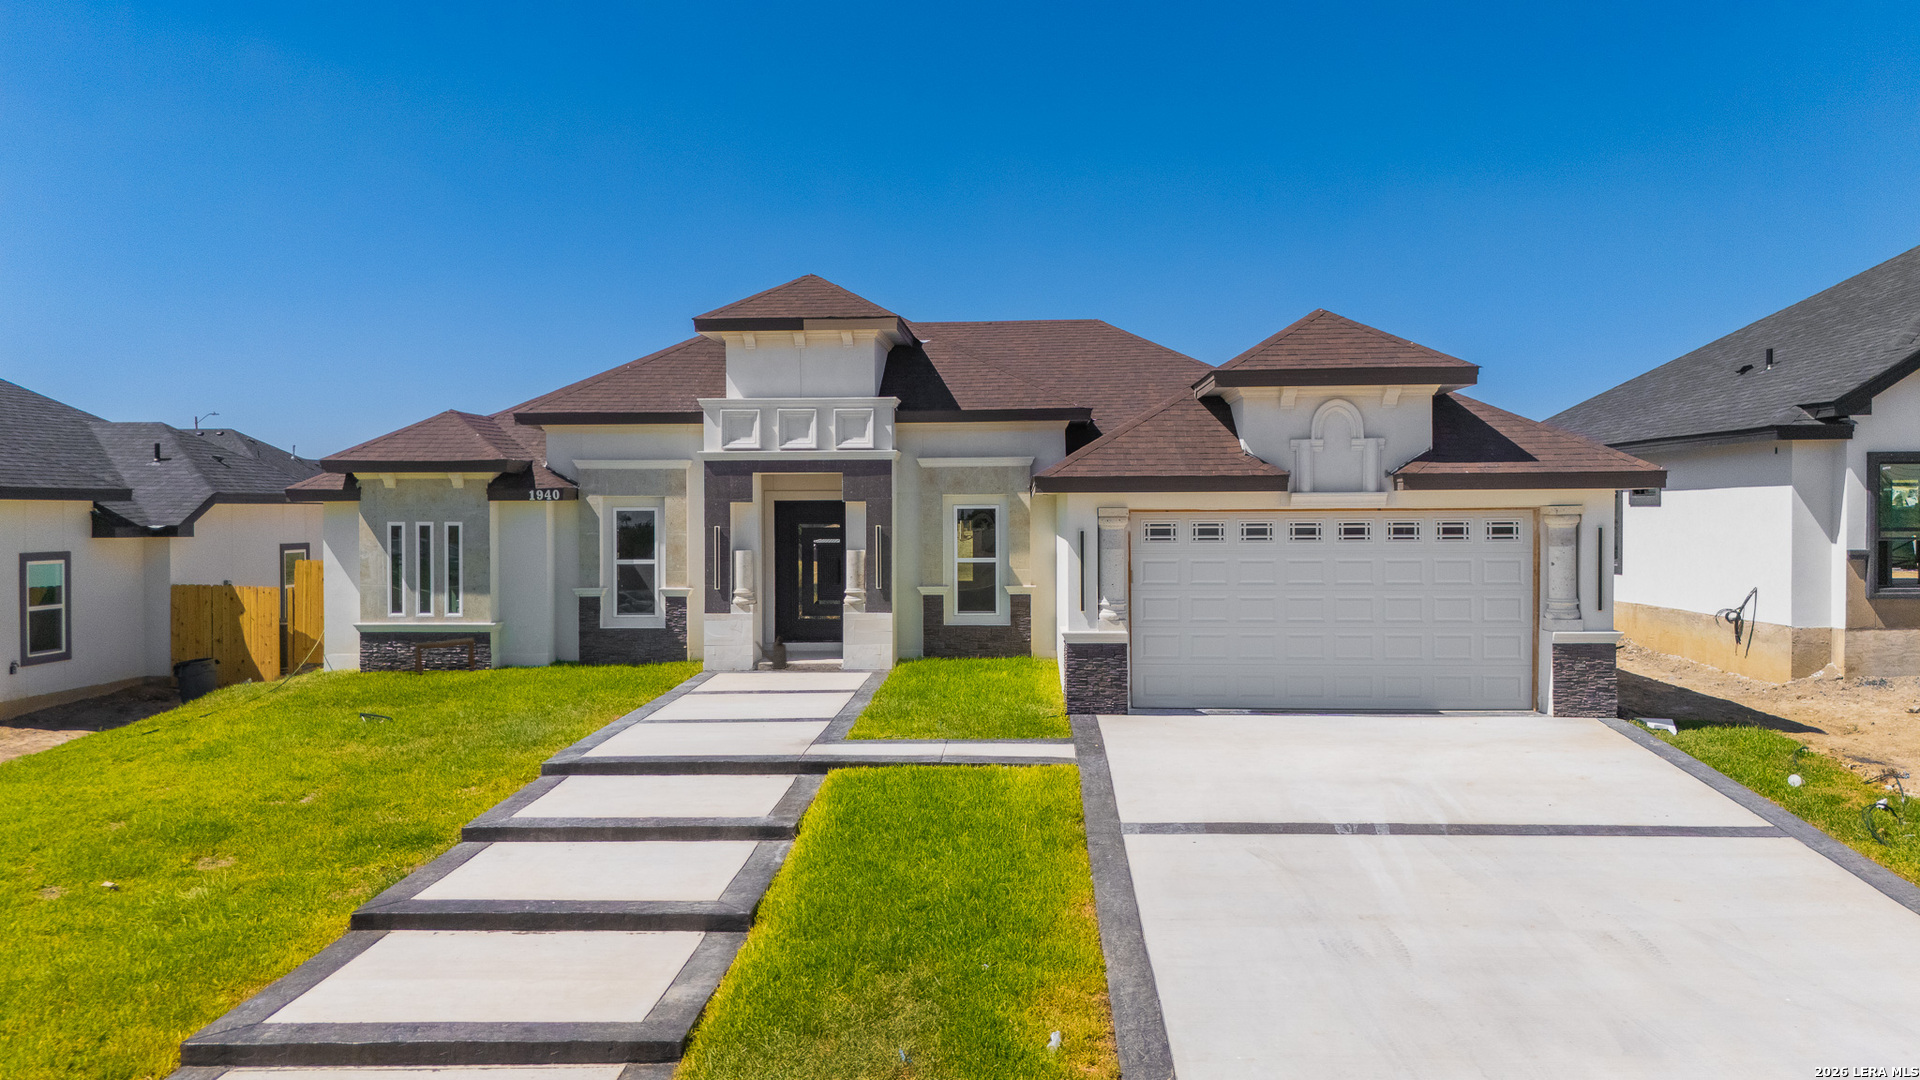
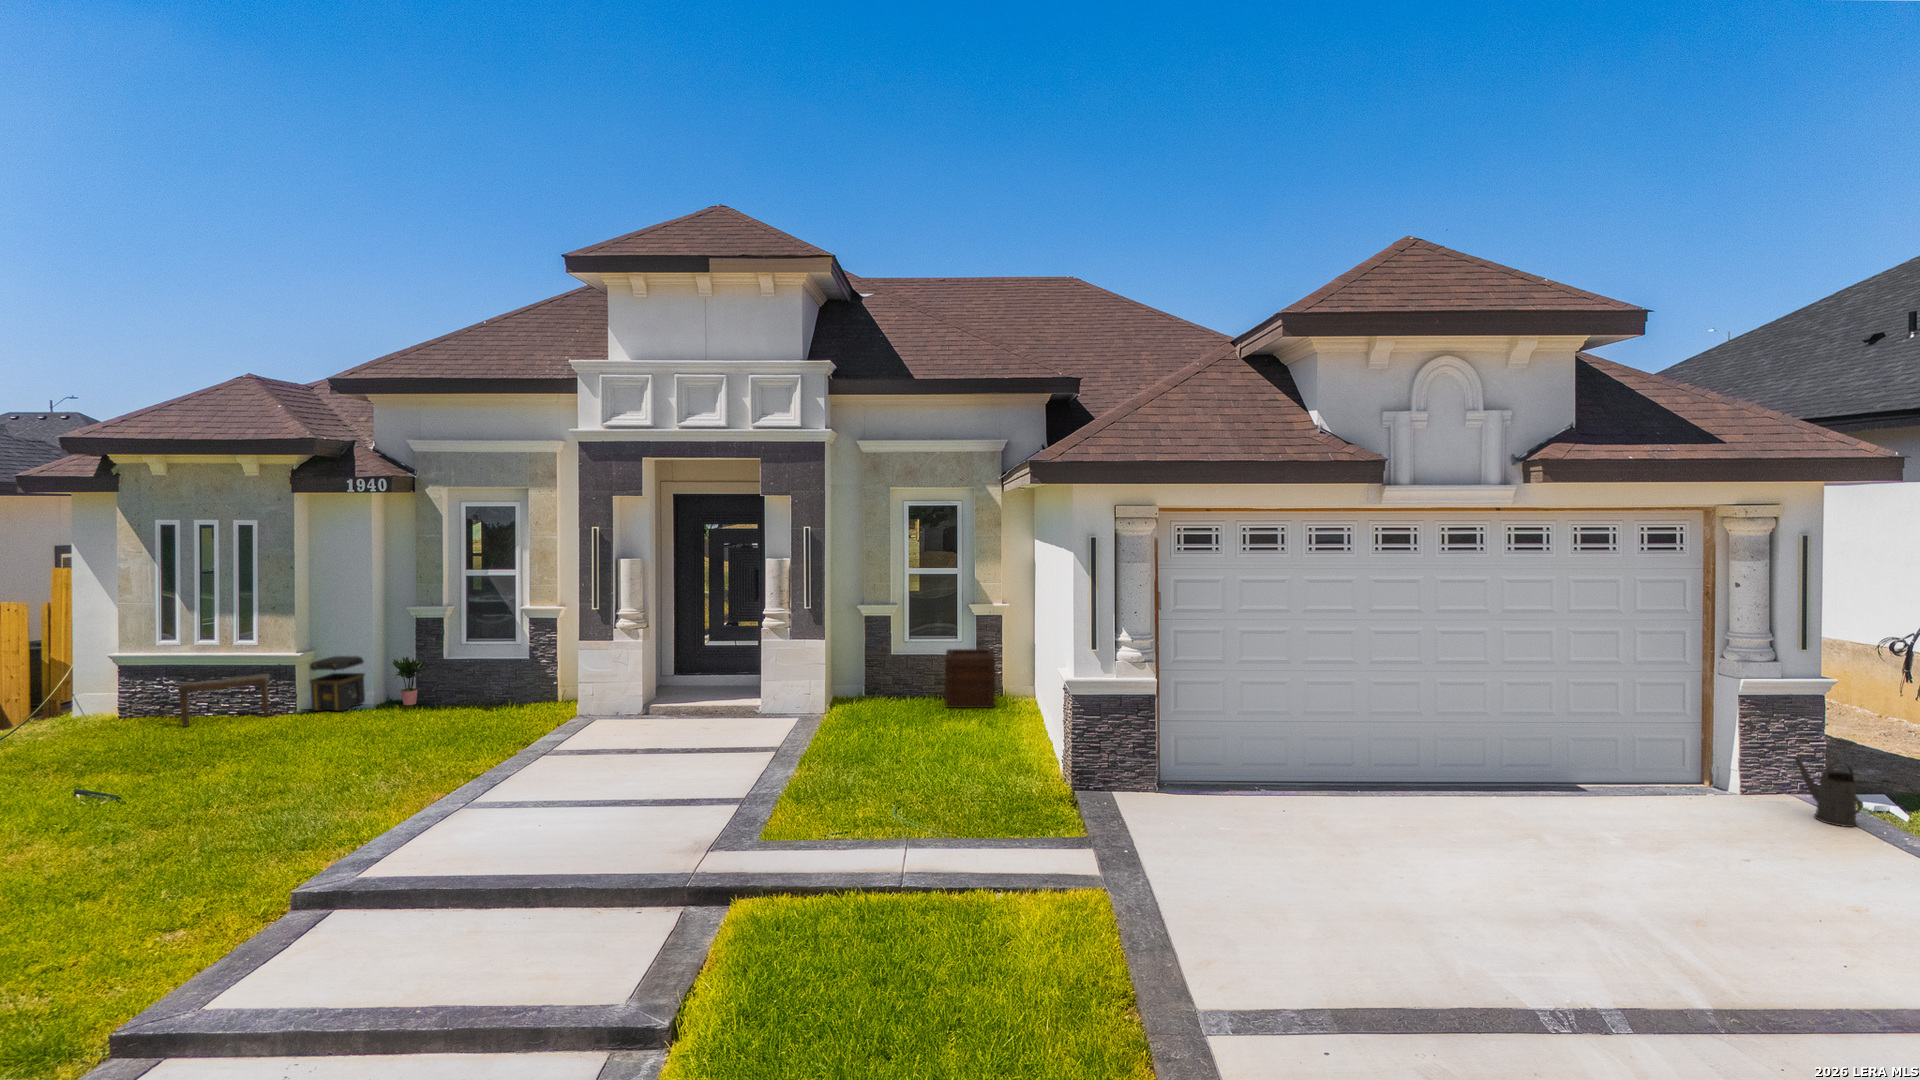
wooden crate: none [984,622,1023,666] -> present [945,649,995,708]
potted plant: none [562,624,589,663] -> present [393,657,427,705]
toolbox: none [504,626,541,666] -> present [310,656,365,711]
watering can: present [756,637,787,669] -> present [1794,756,1862,827]

